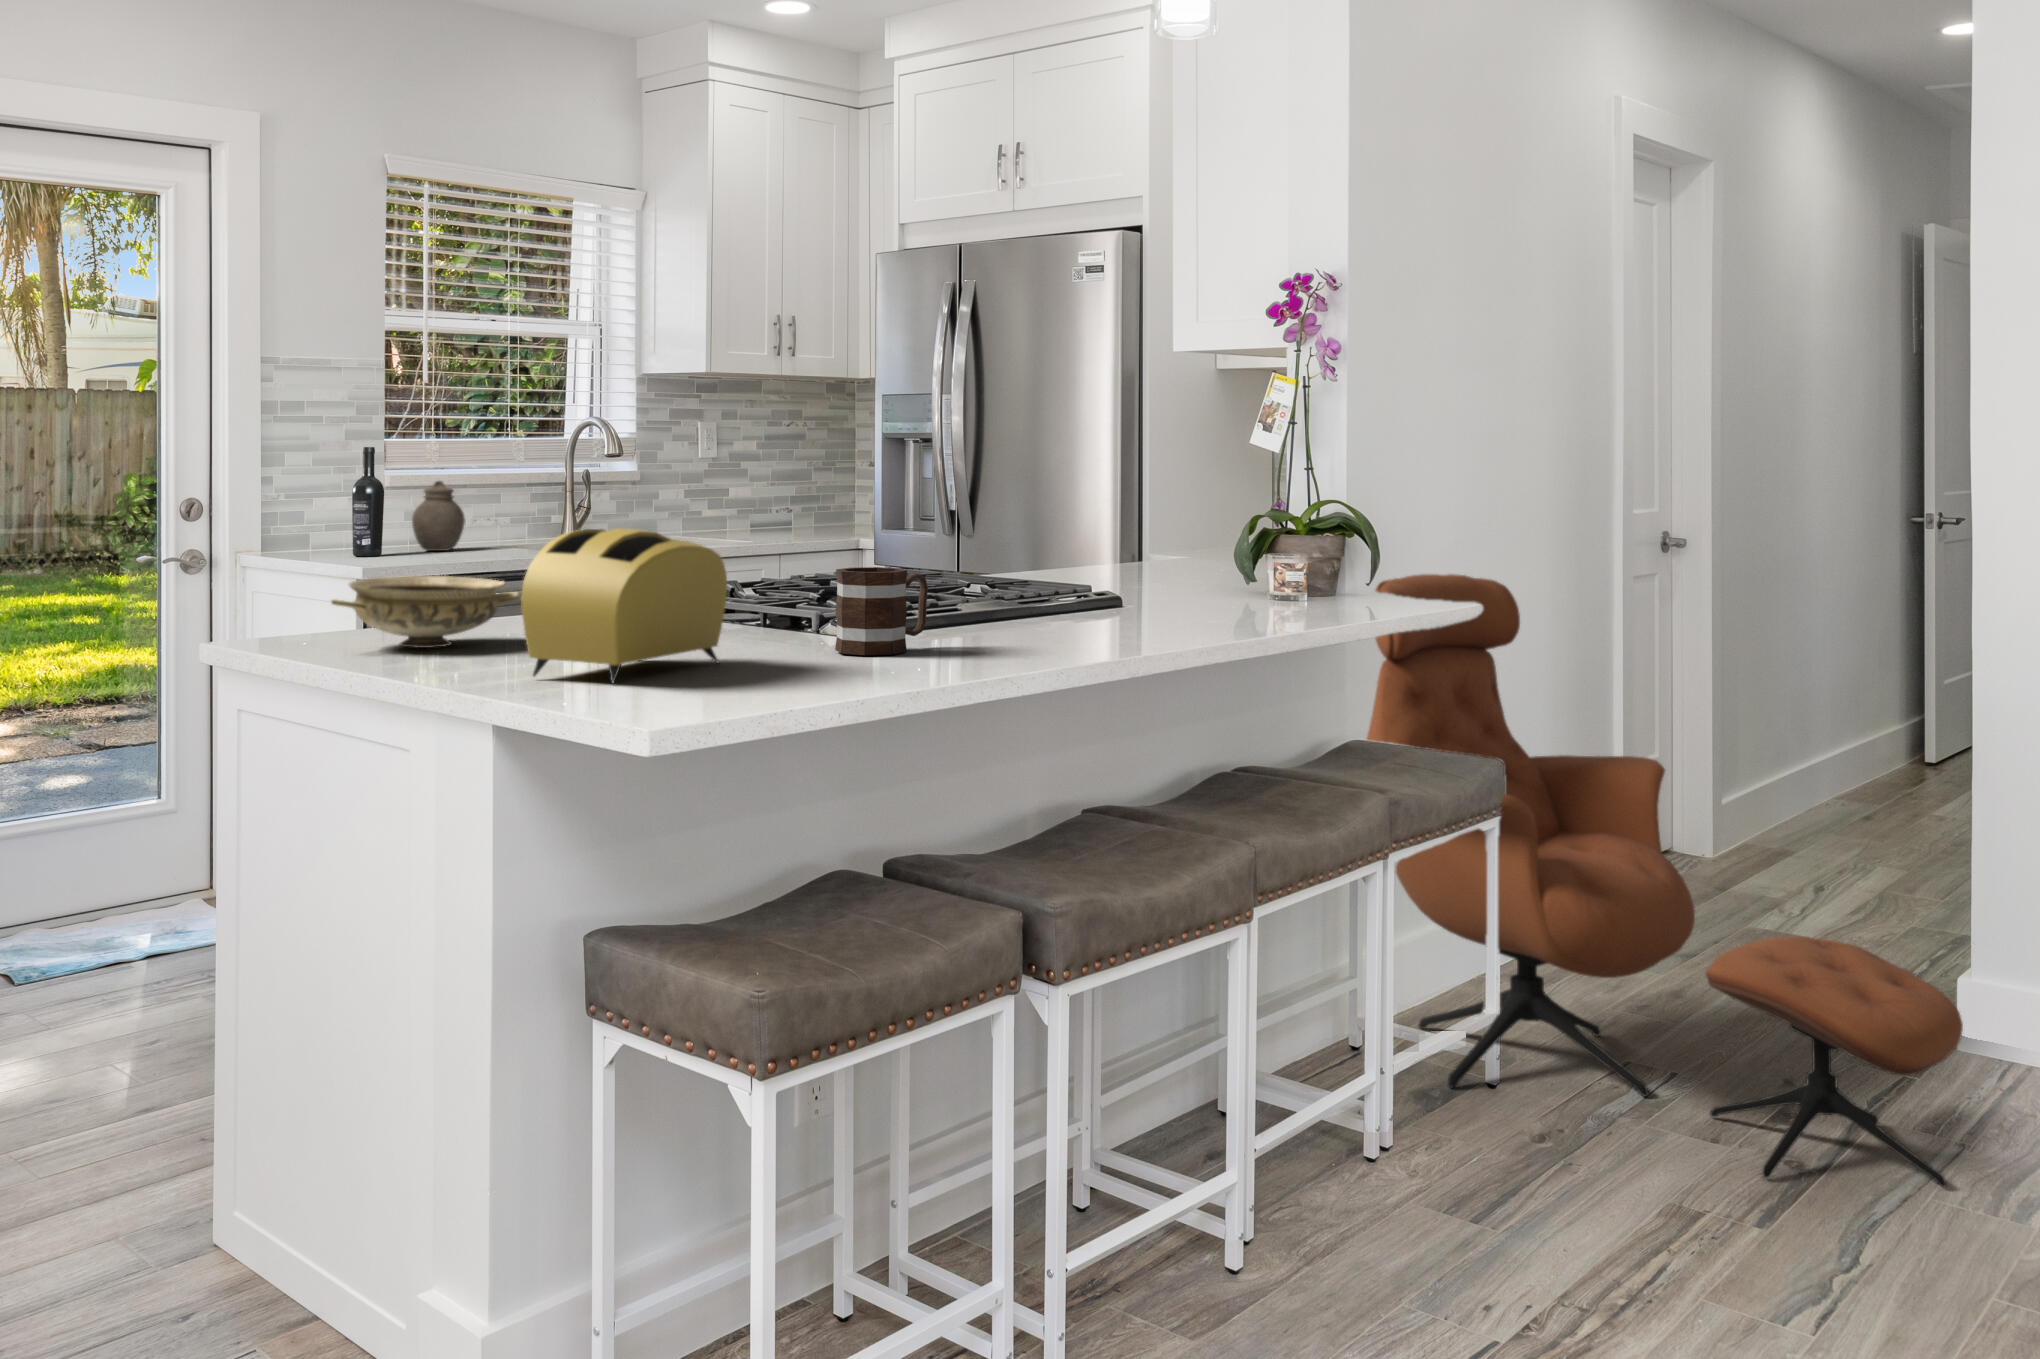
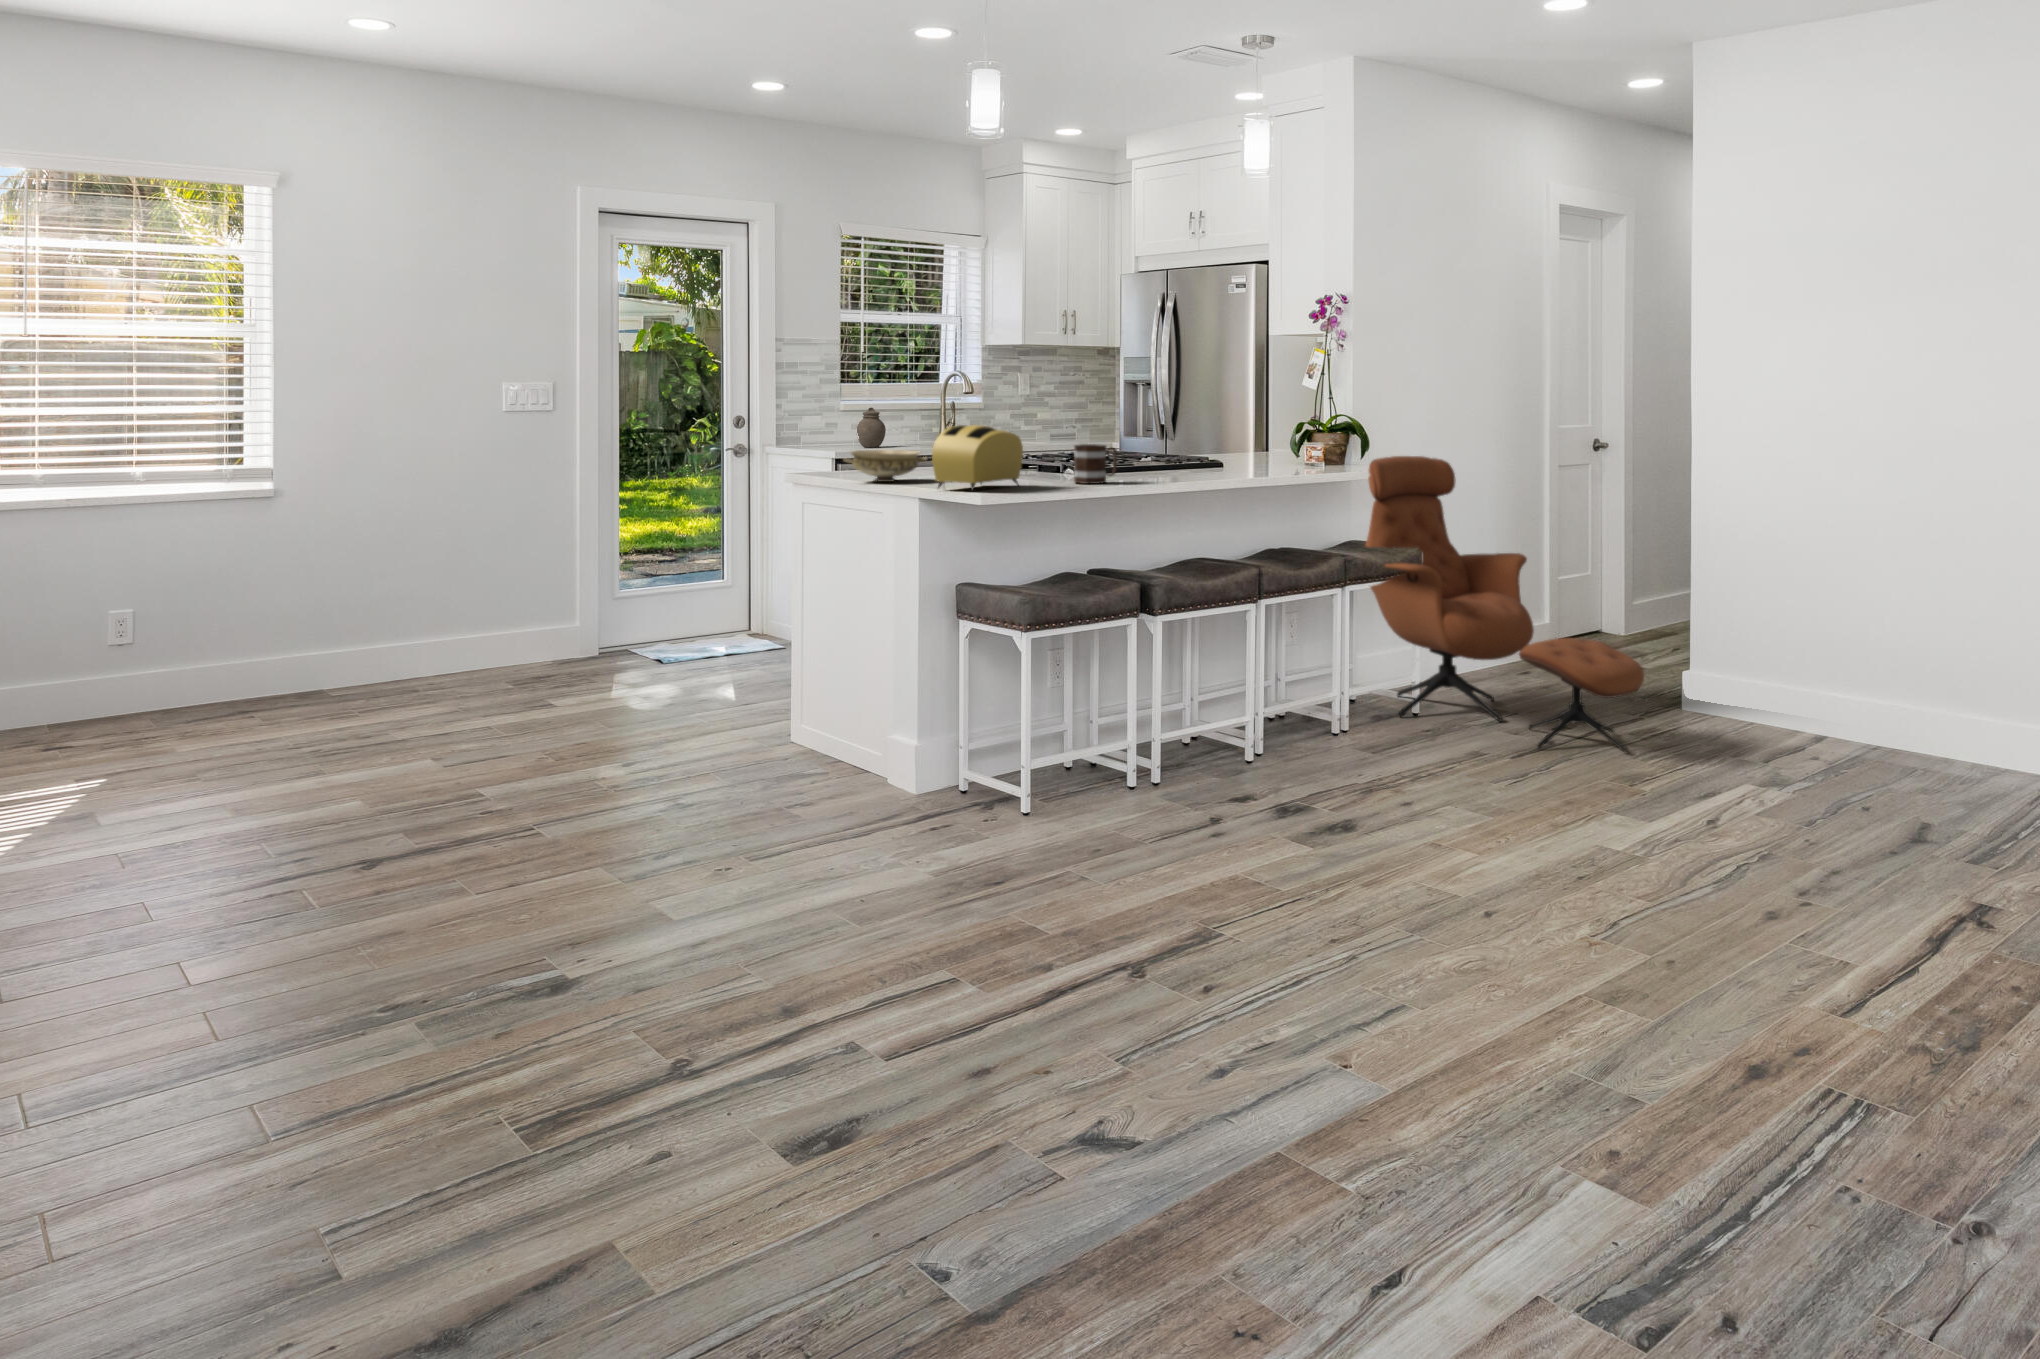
wine bottle: present [352,447,384,556] -> none [824,388,842,450]

